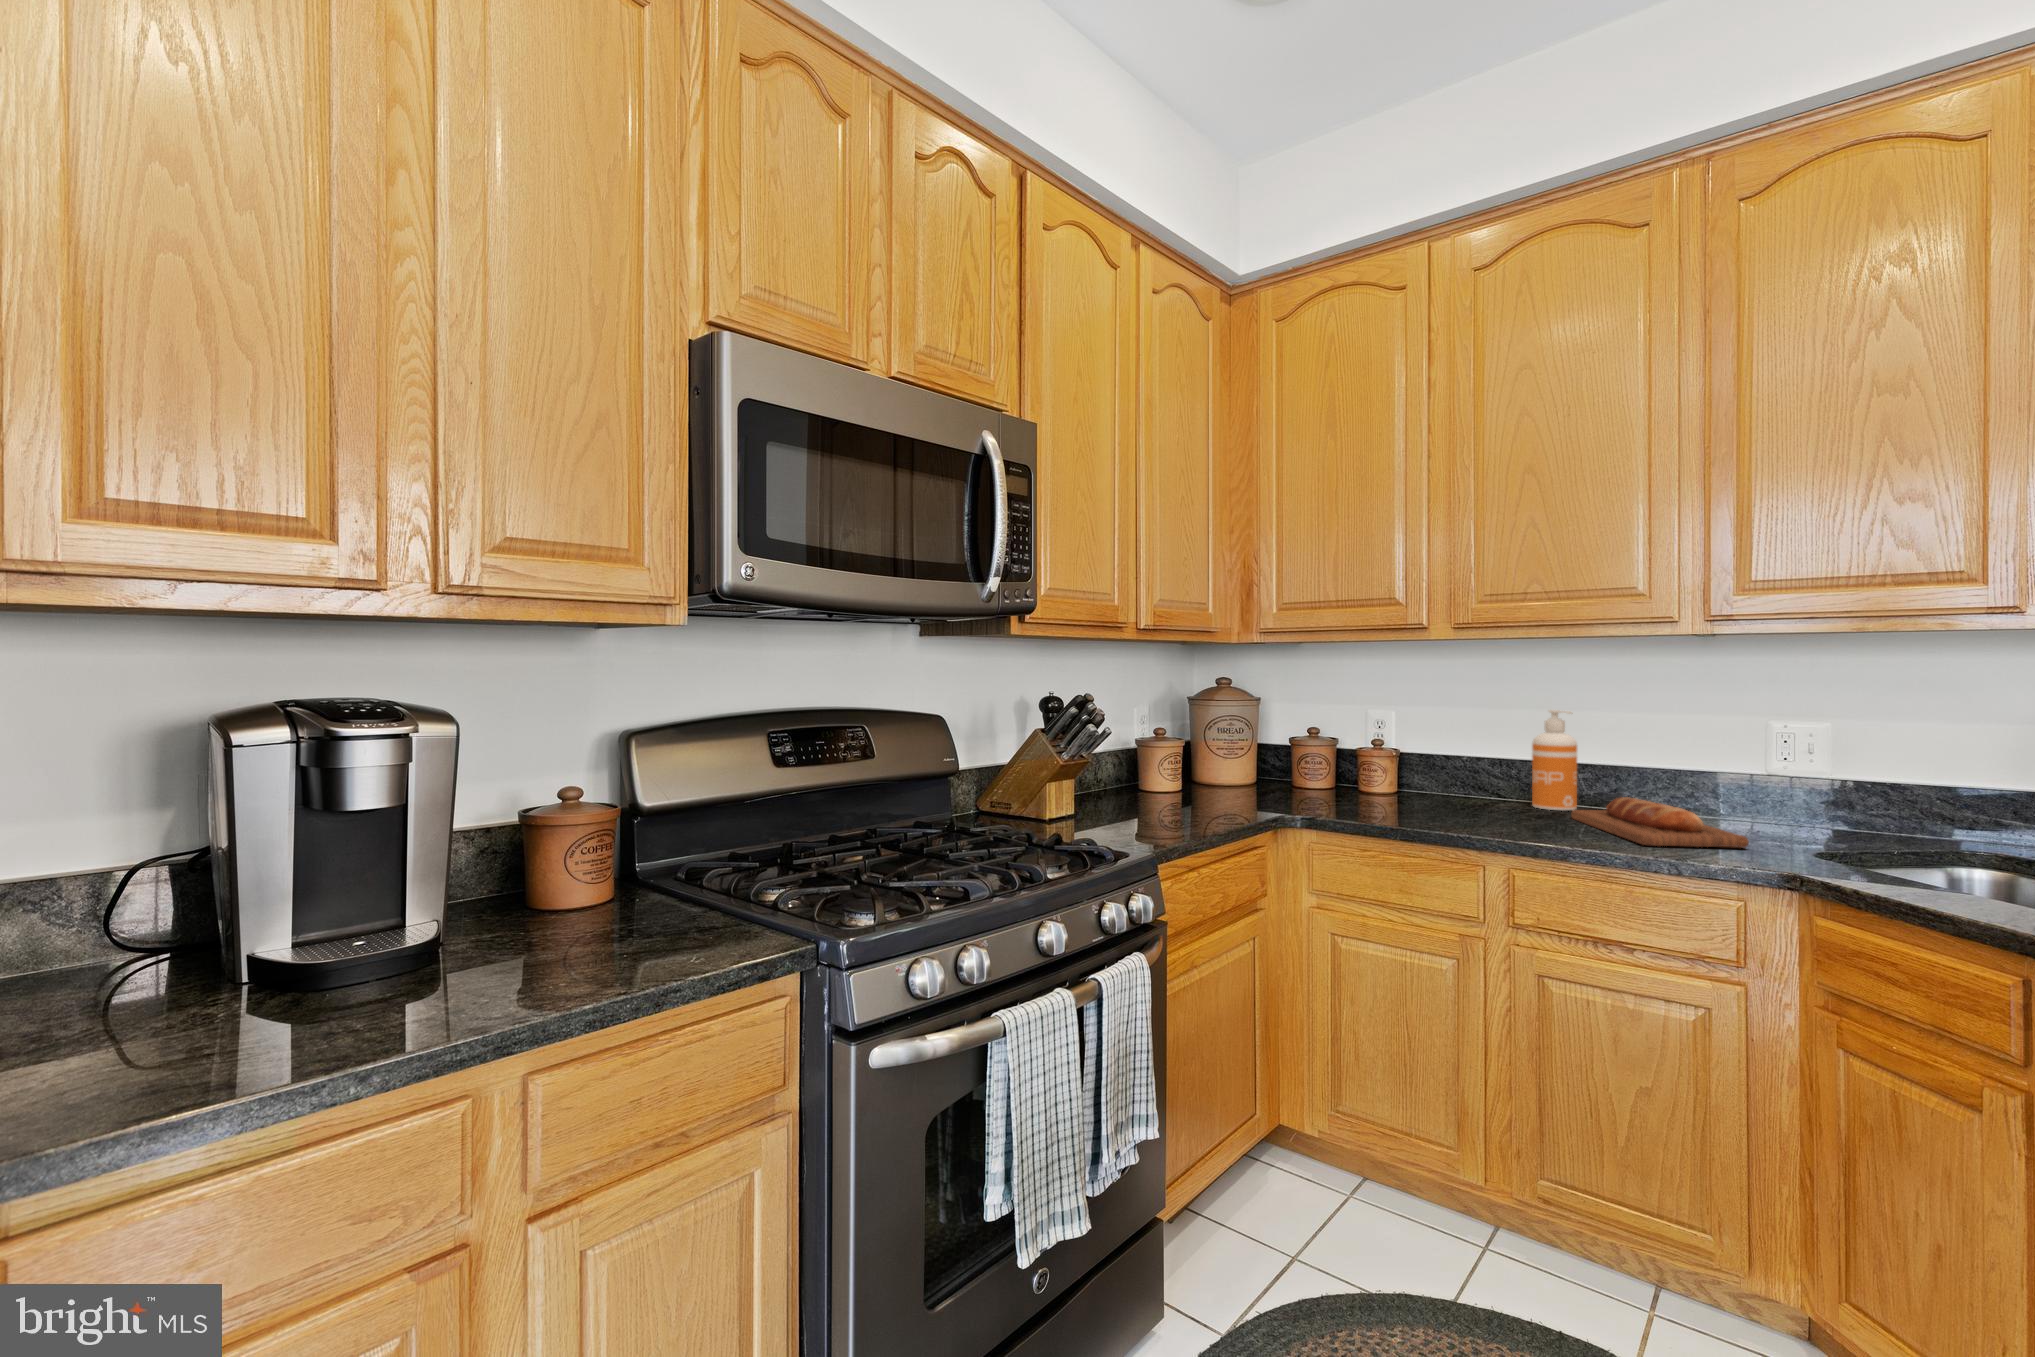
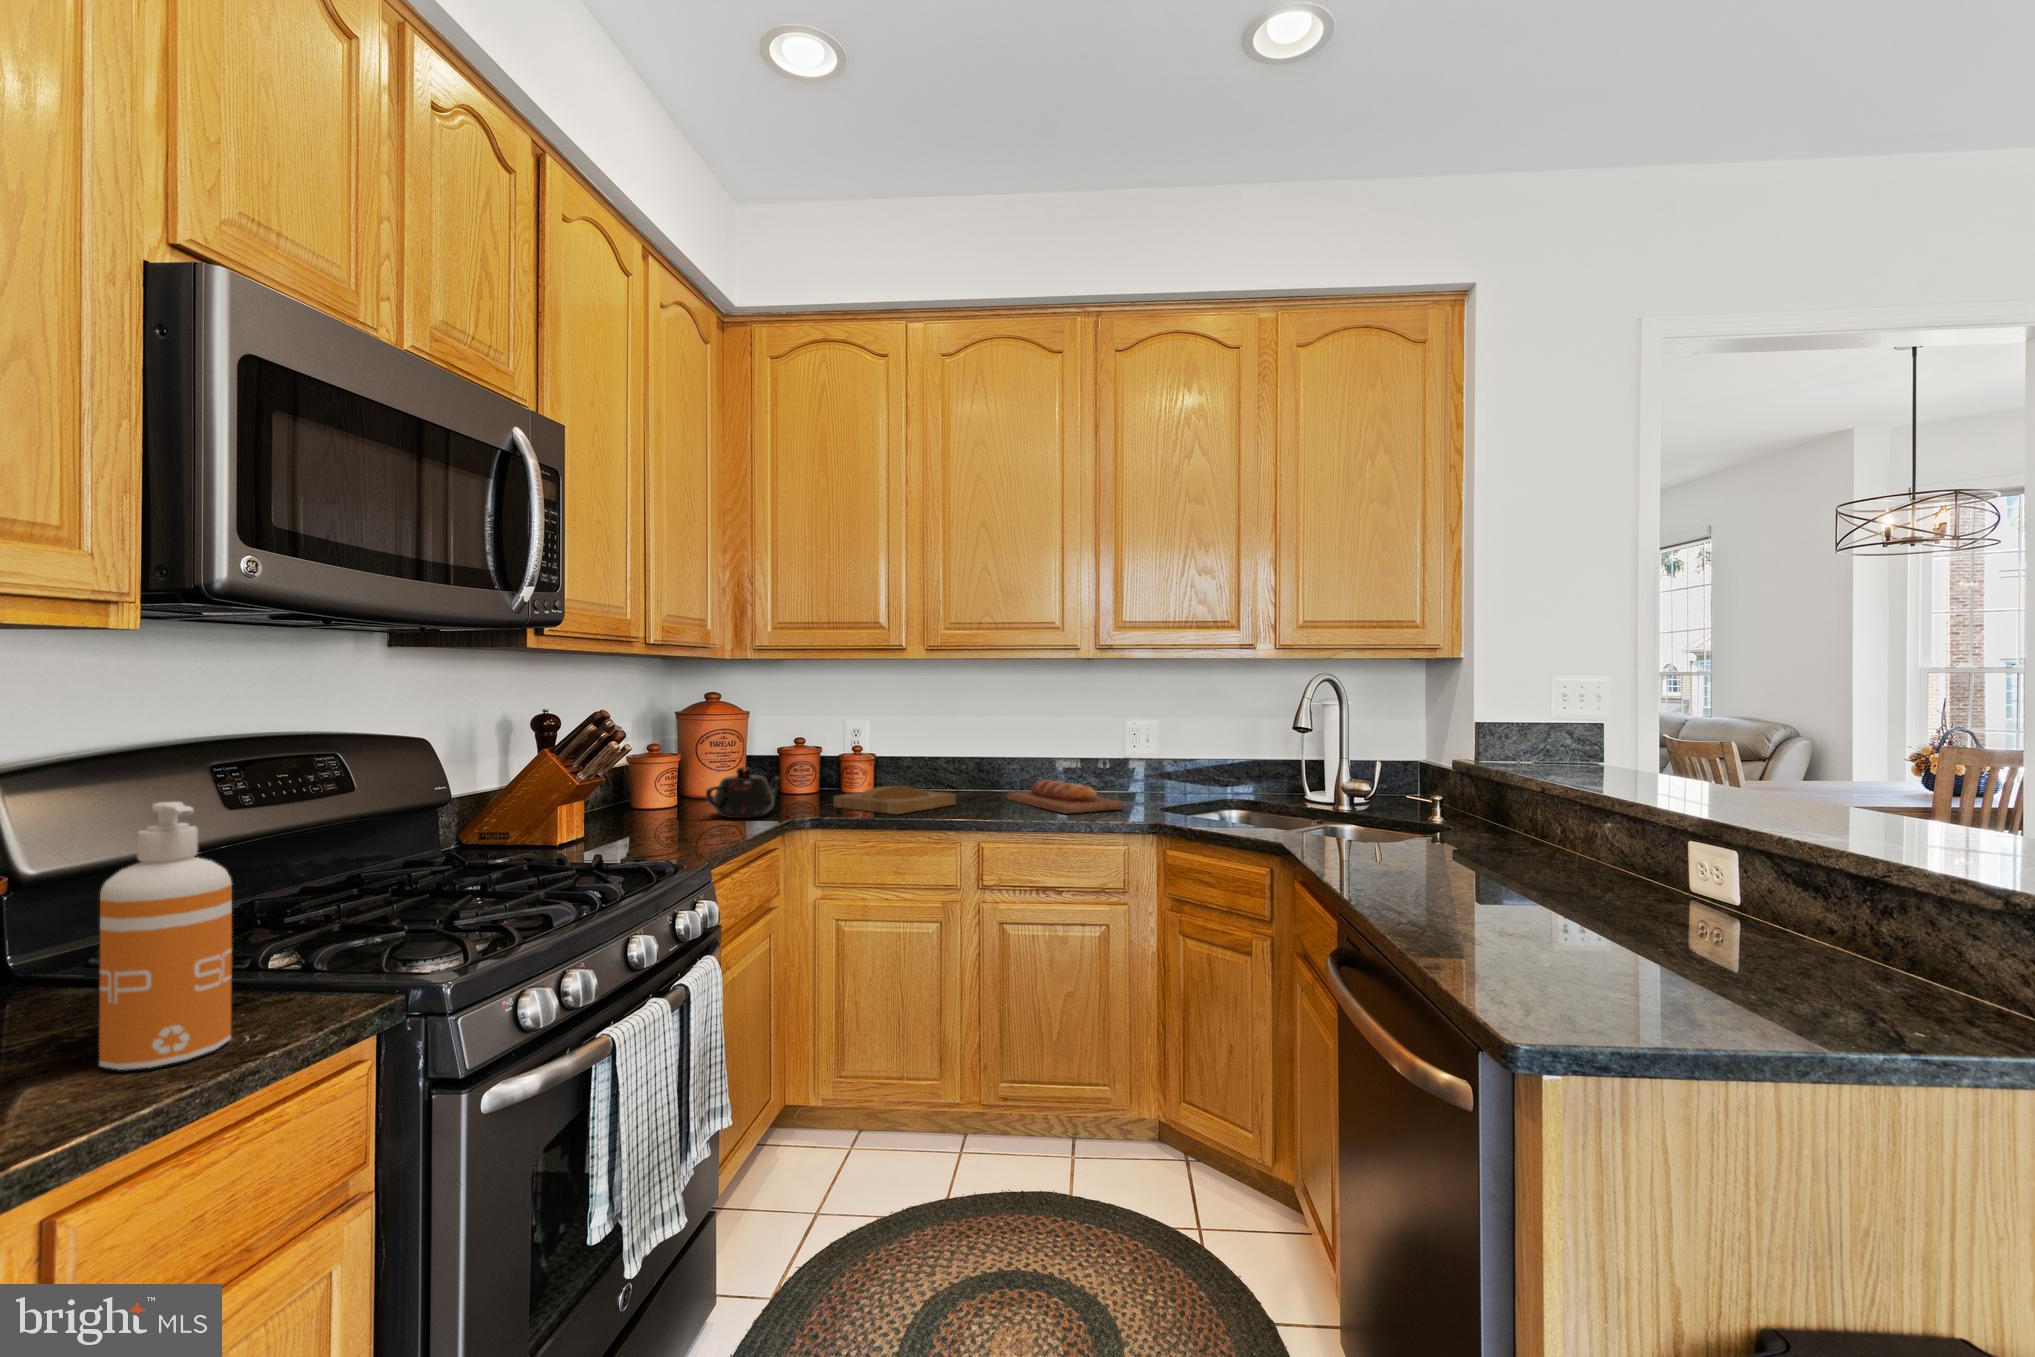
soap dispenser: present [1532,710,1577,810] -> present [99,802,232,1070]
teapot: none [1192,758,1280,812] -> present [706,767,781,818]
tray: none [1338,790,1492,824] -> present [833,786,956,814]

